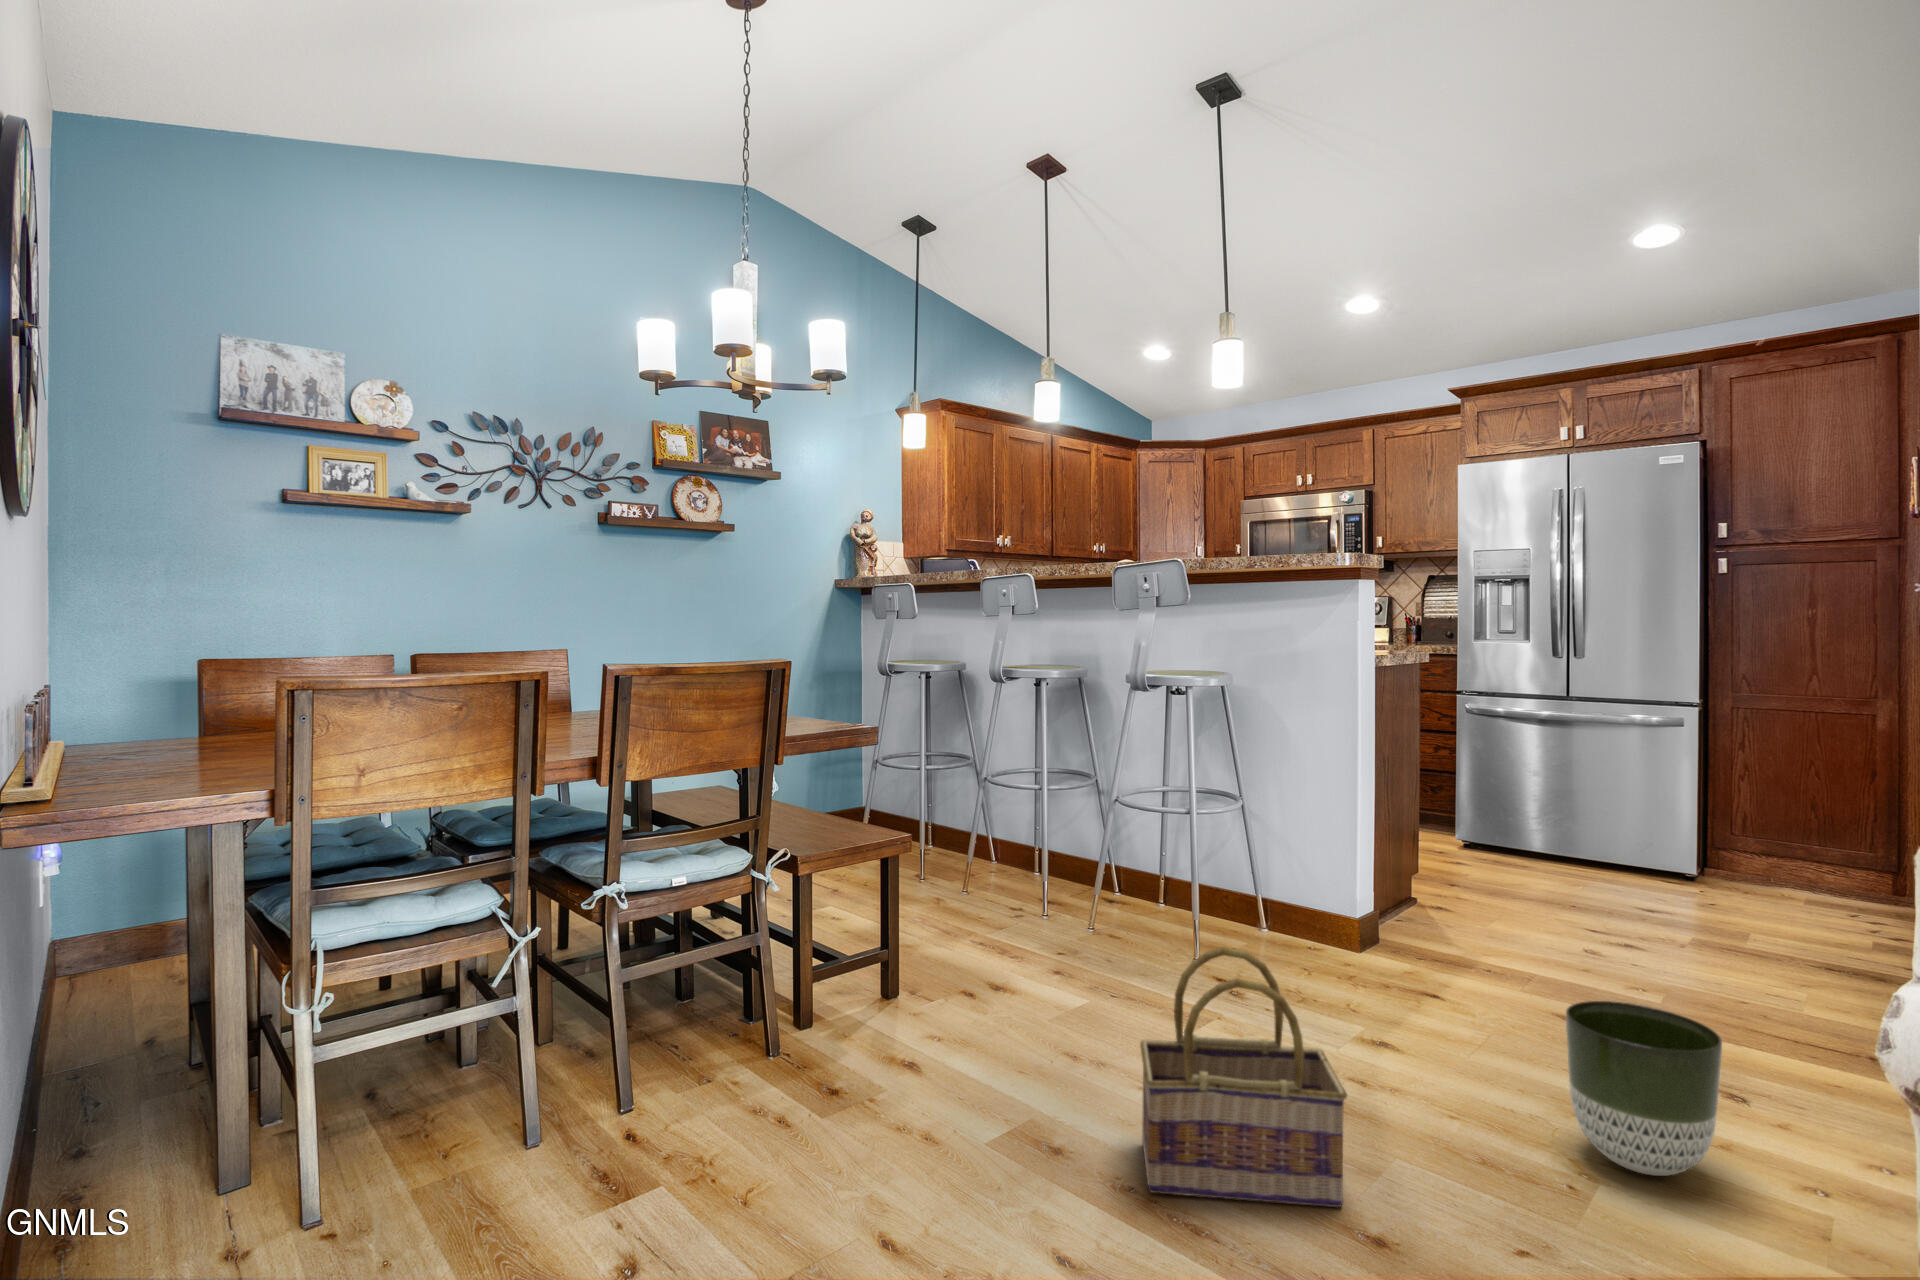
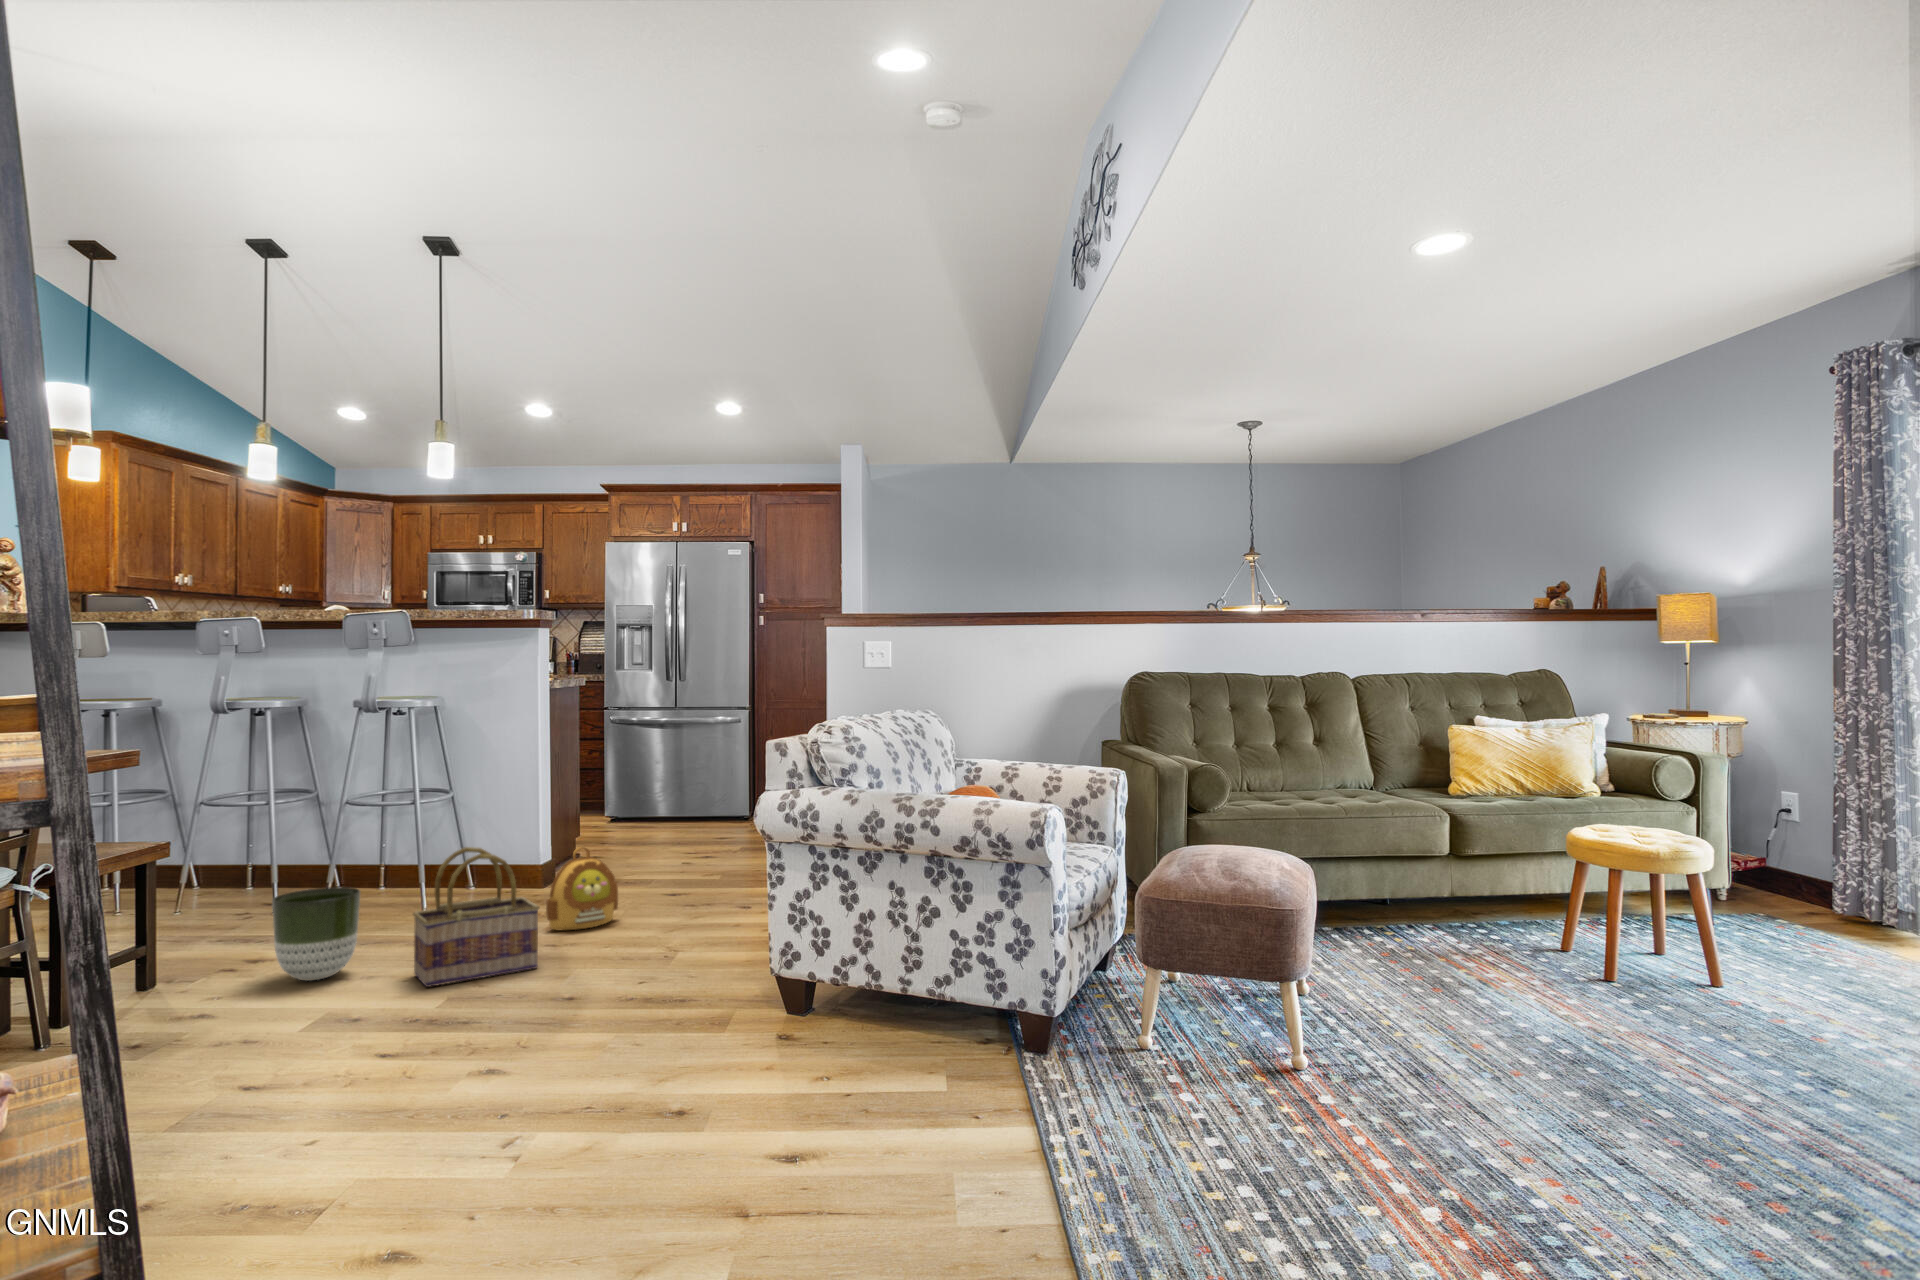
backpack: none [1364,952,1496,1103] -> present [546,847,618,931]
planter: present [1566,1001,1722,1176] -> present [272,887,360,981]

